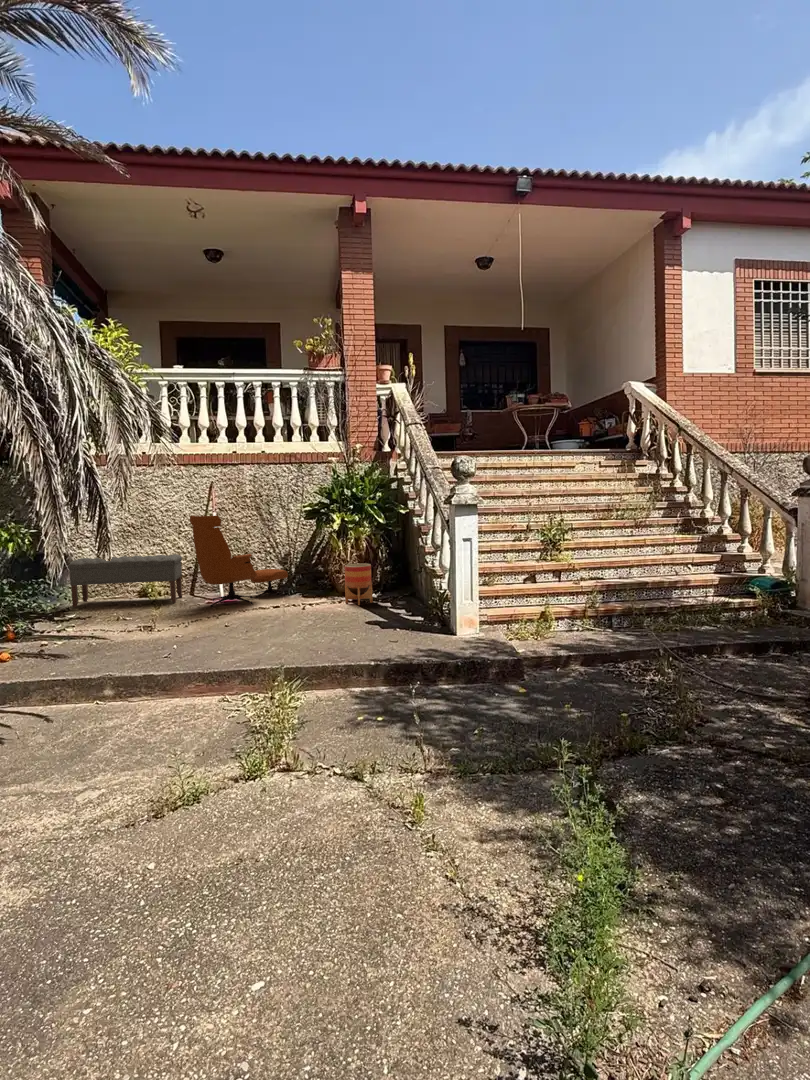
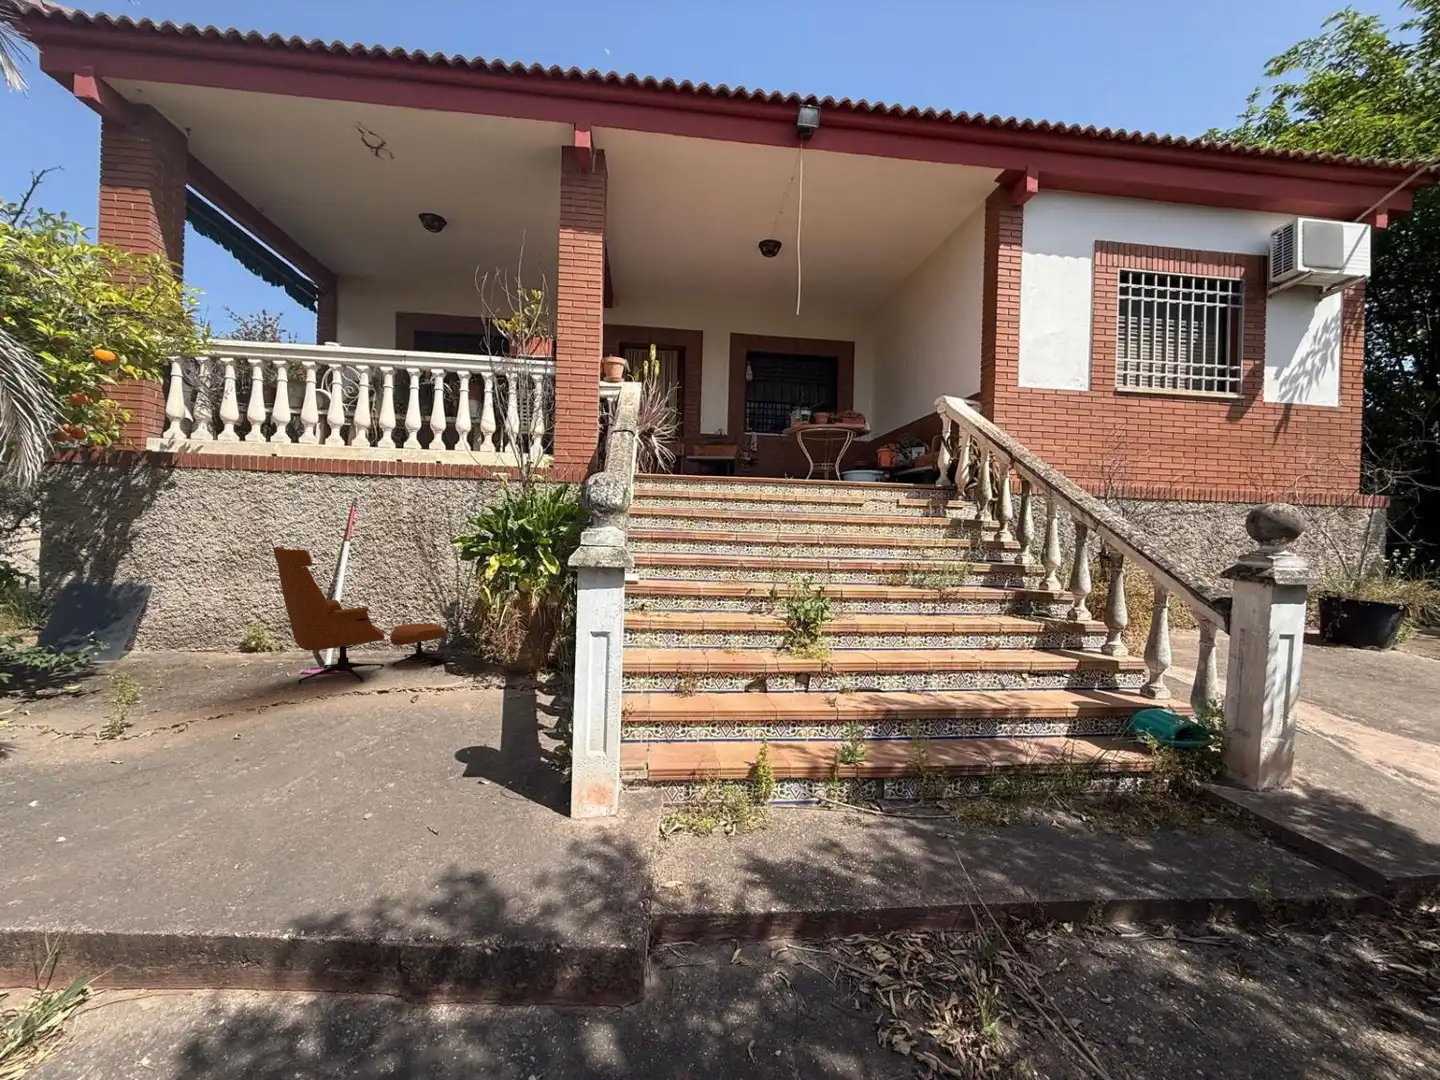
bench: present [68,554,182,607] -> none [114,596,302,668]
planter: present [345,563,373,605] -> none [496,630,537,696]

